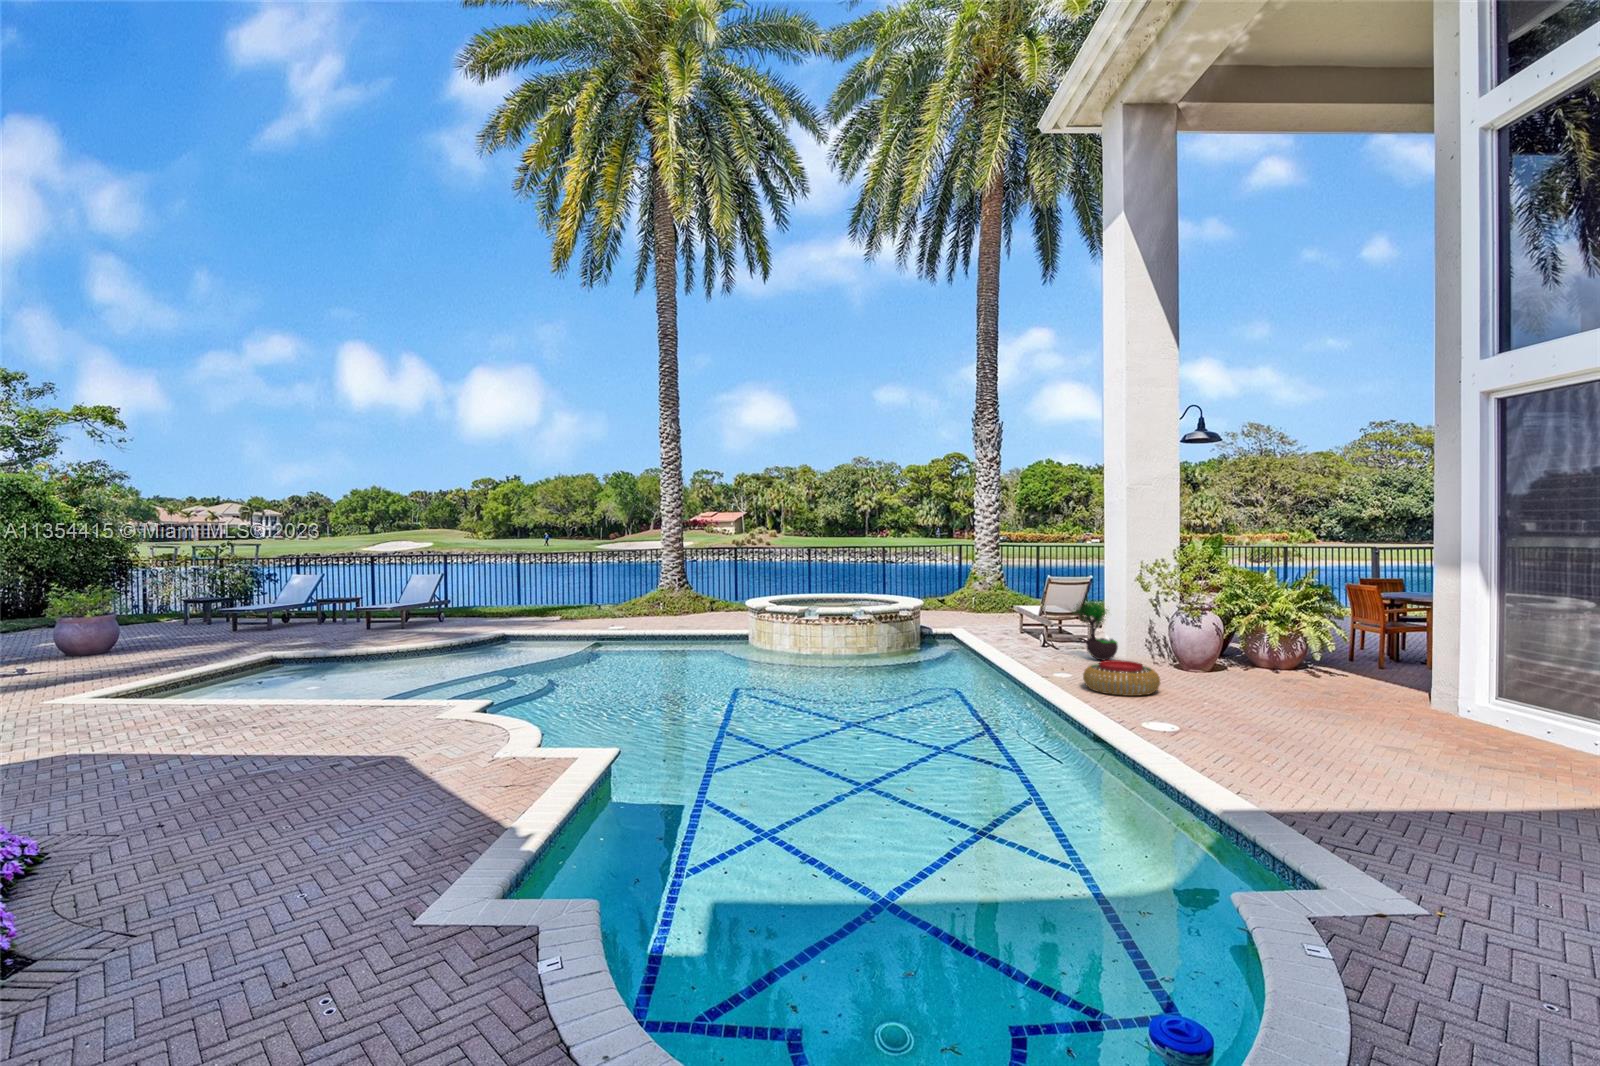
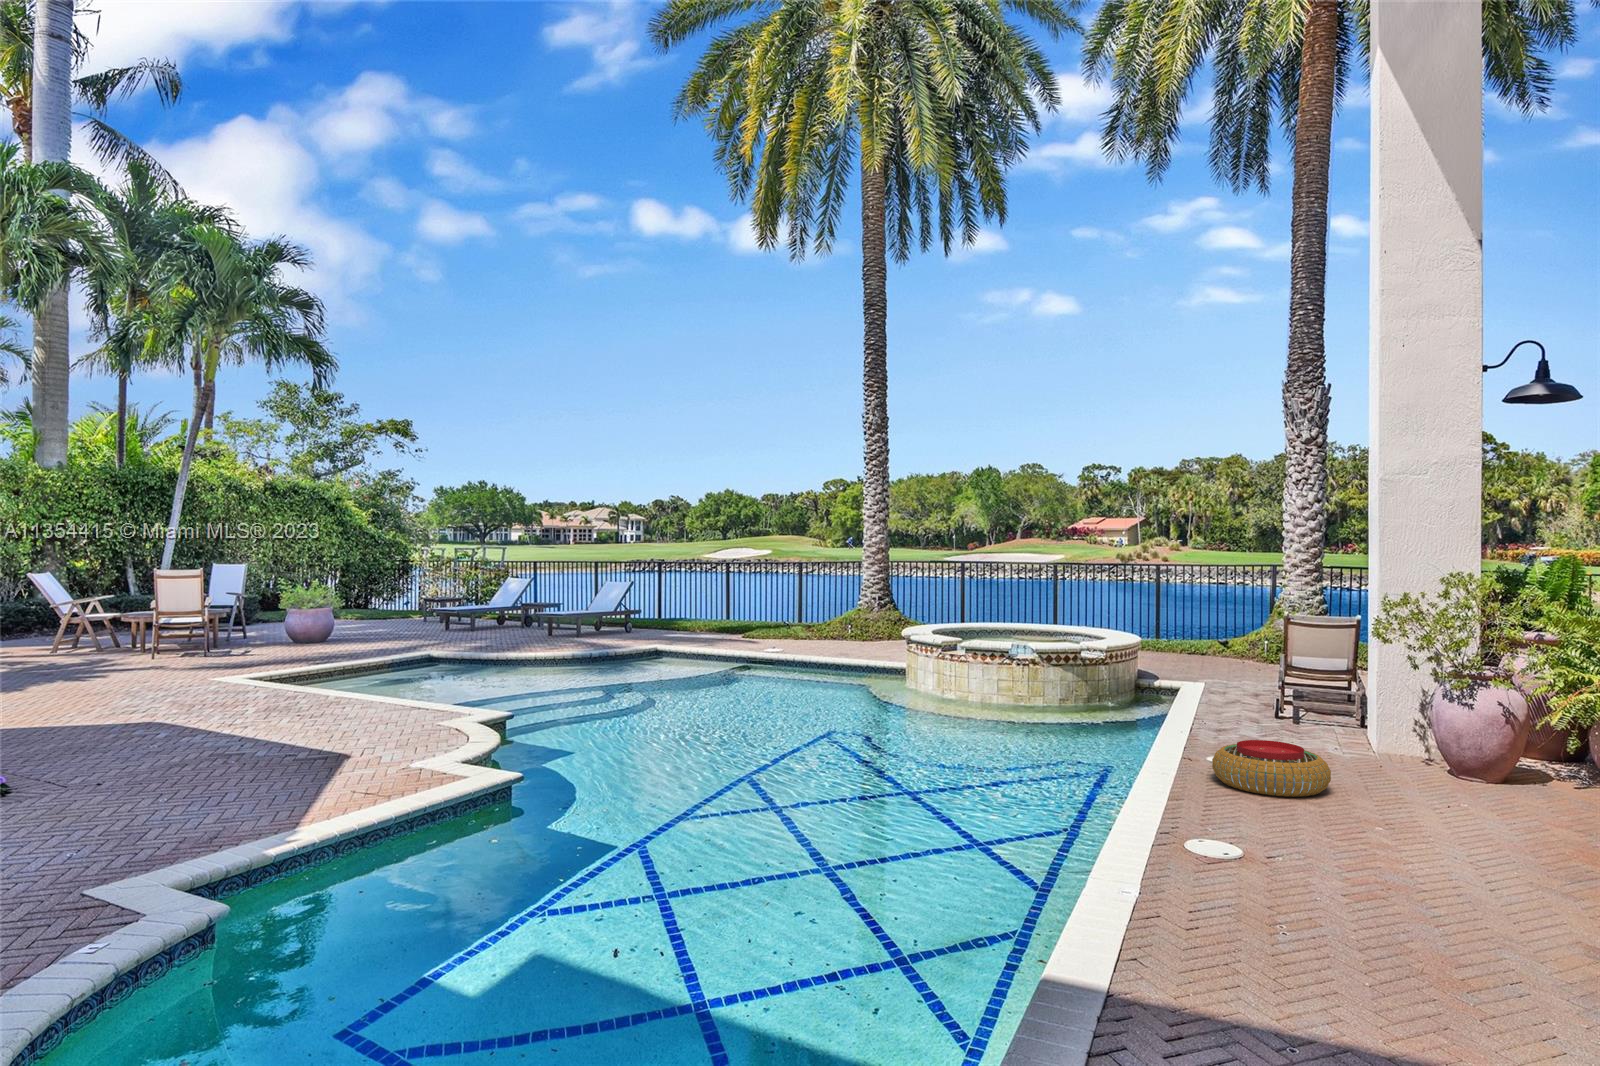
potted tree: present [1076,600,1118,660] -> none [1288,642,1357,745]

